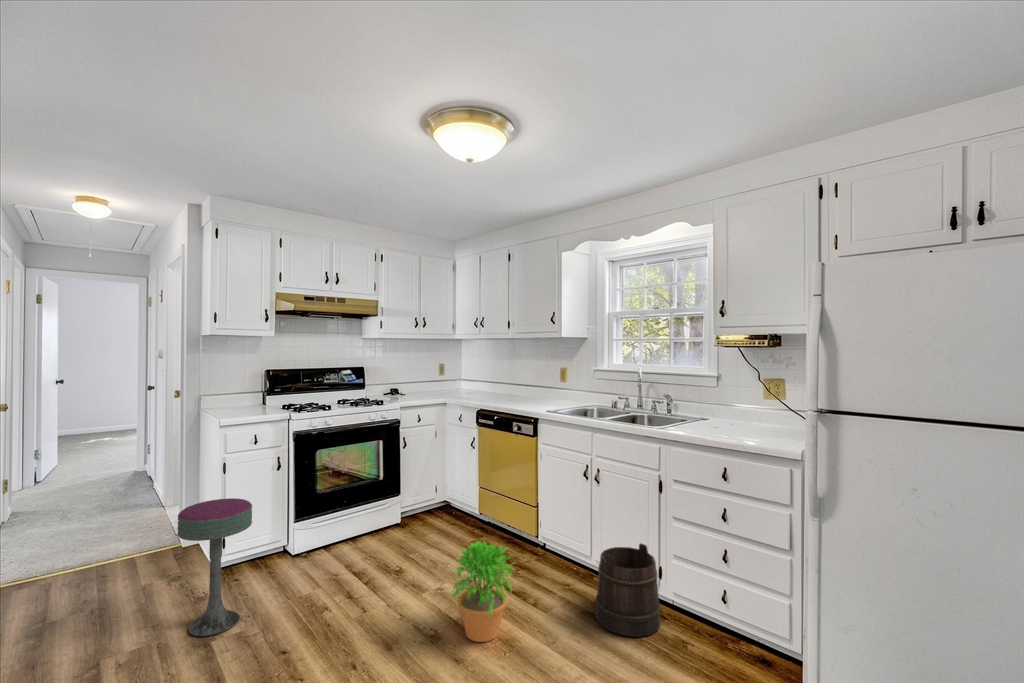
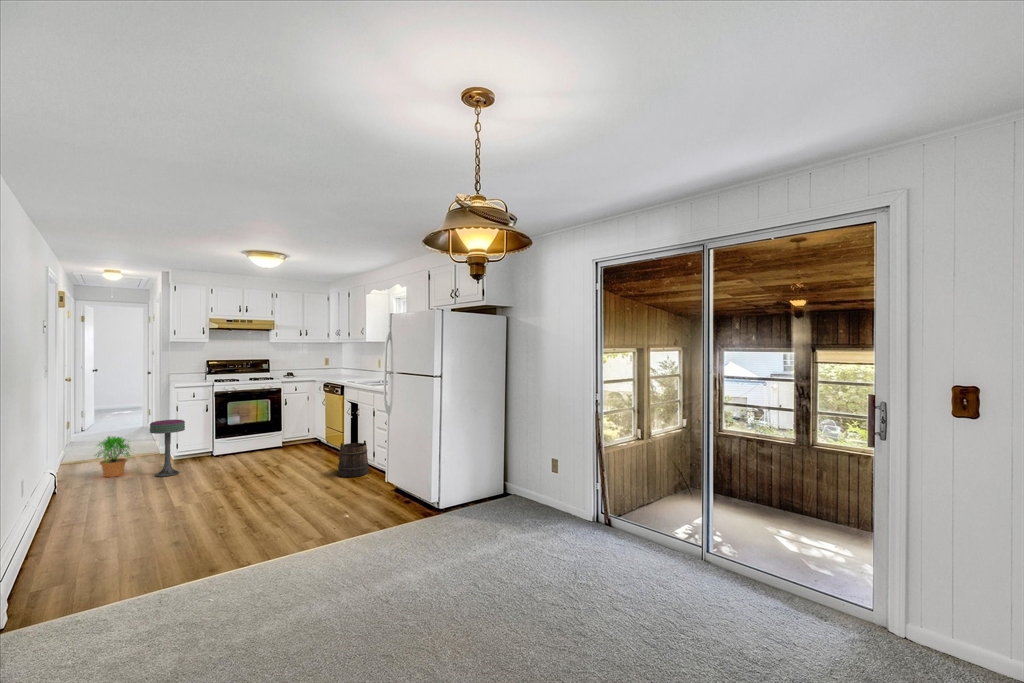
potted plant: present [452,541,513,642] -> present [95,436,130,477]

